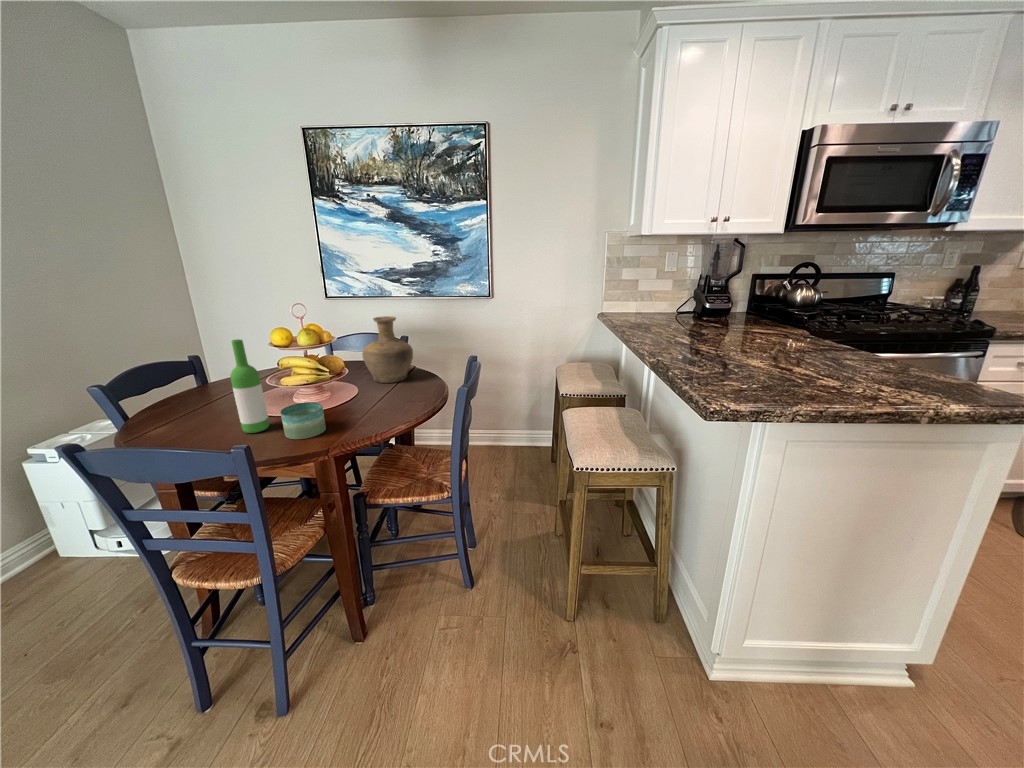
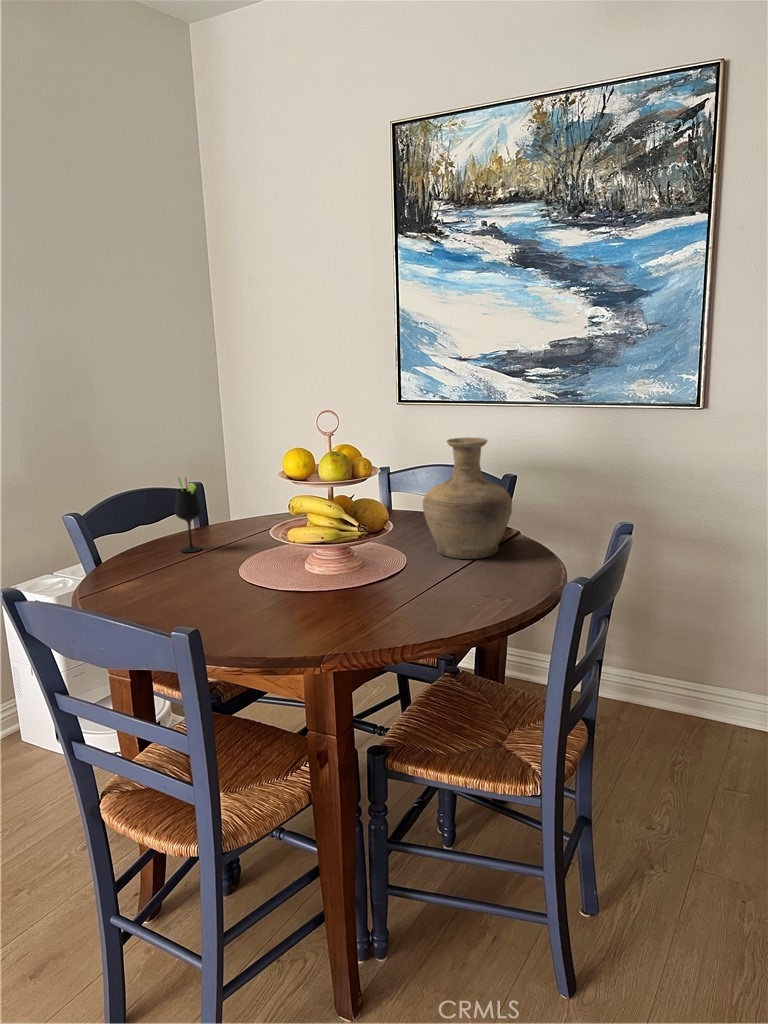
wine bottle: present [230,339,269,433] -> none [213,462,257,611]
wine glass: none [187,351,213,400] -> present [175,477,202,552]
candle: present [280,402,326,439] -> none [269,573,333,632]

